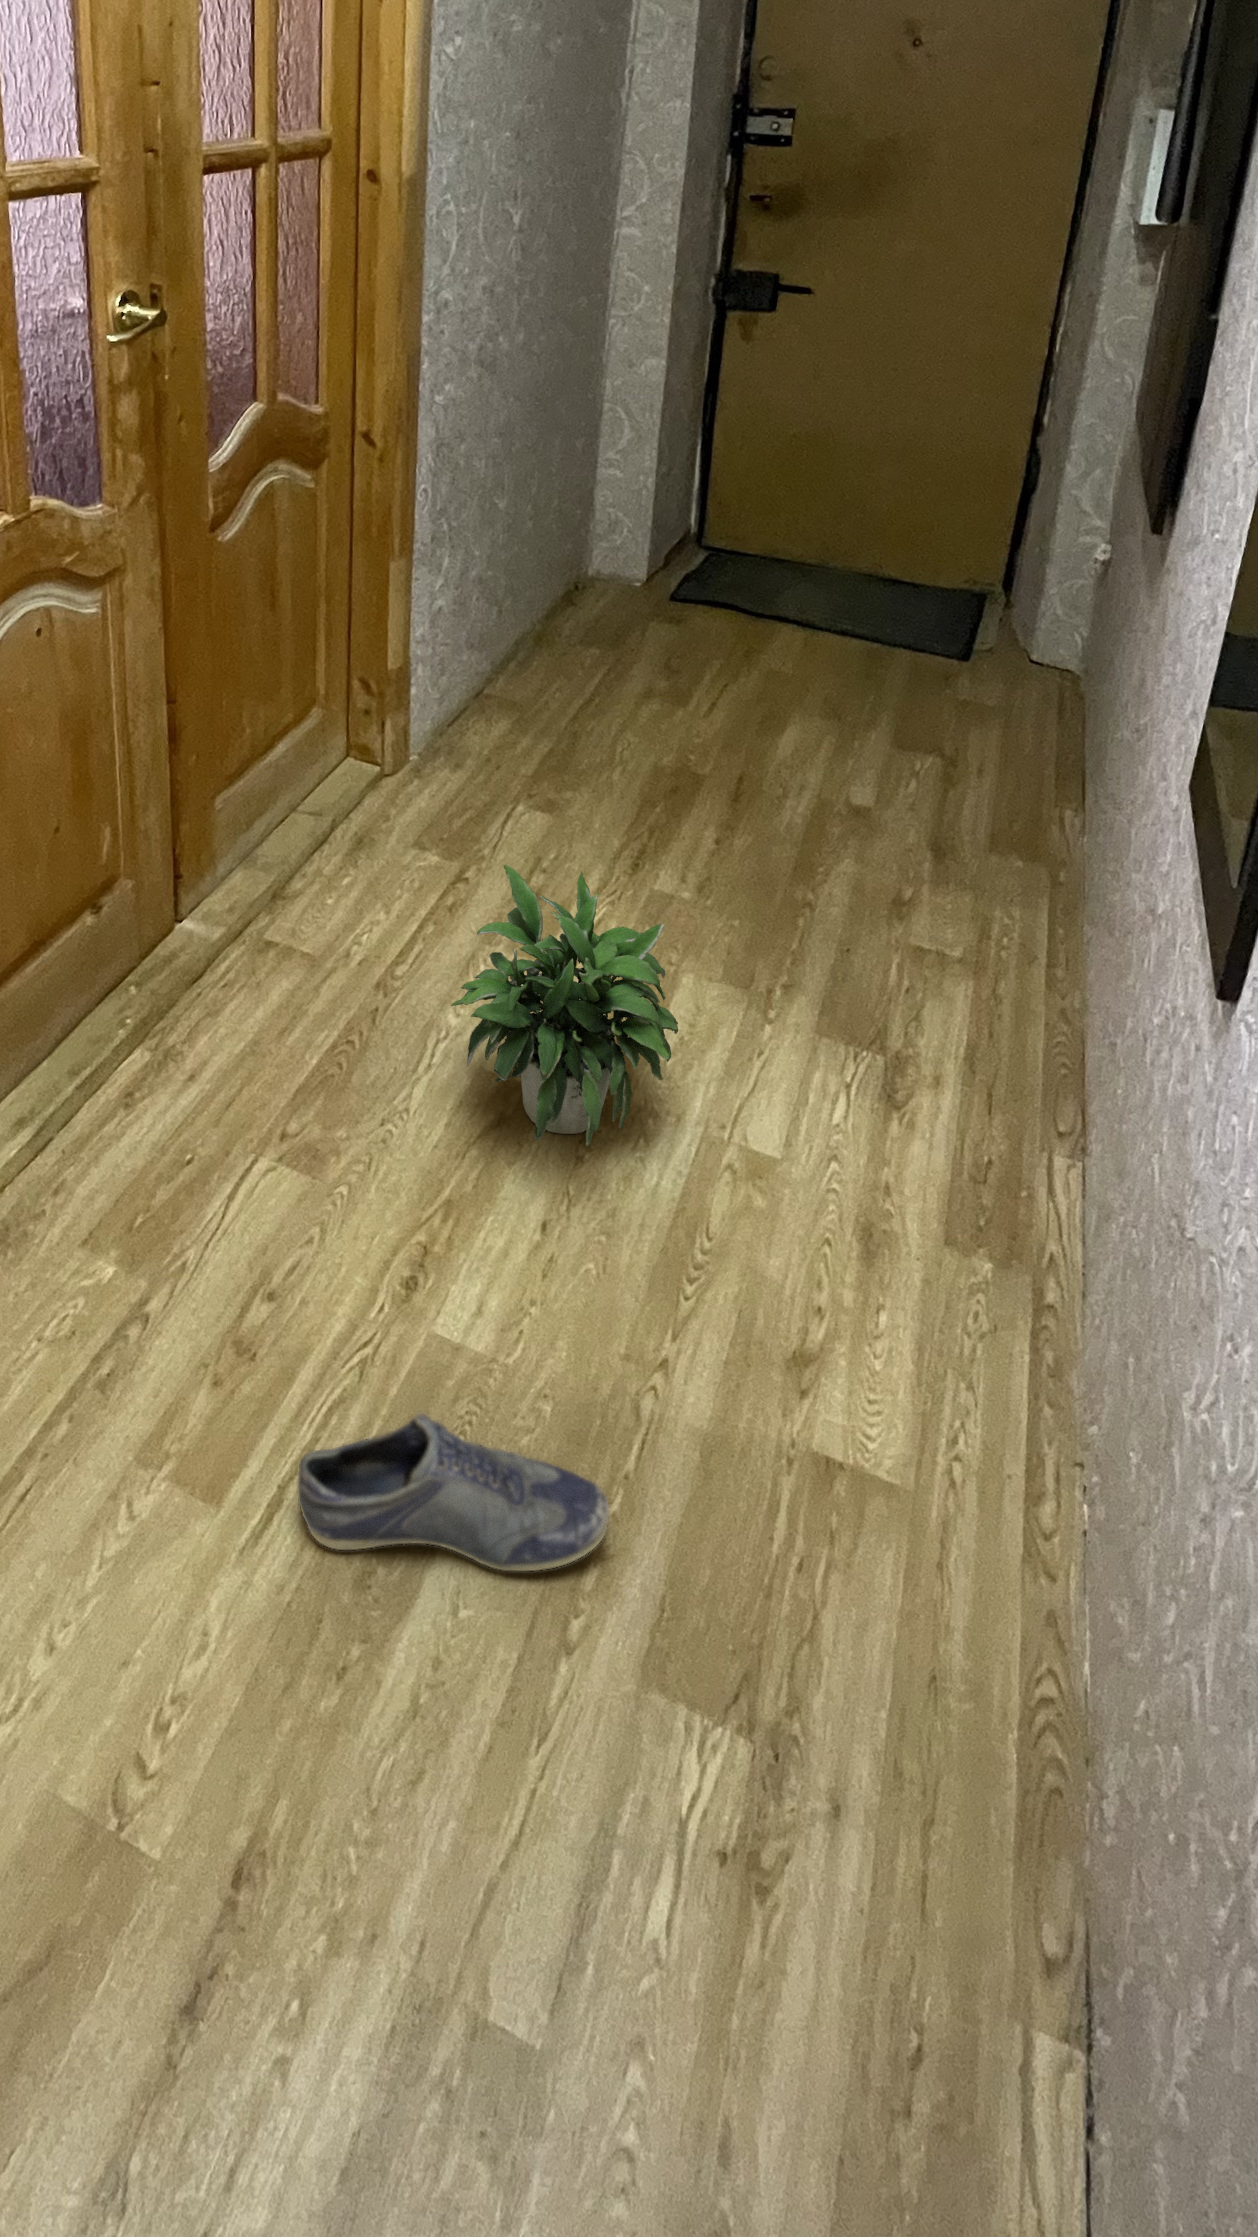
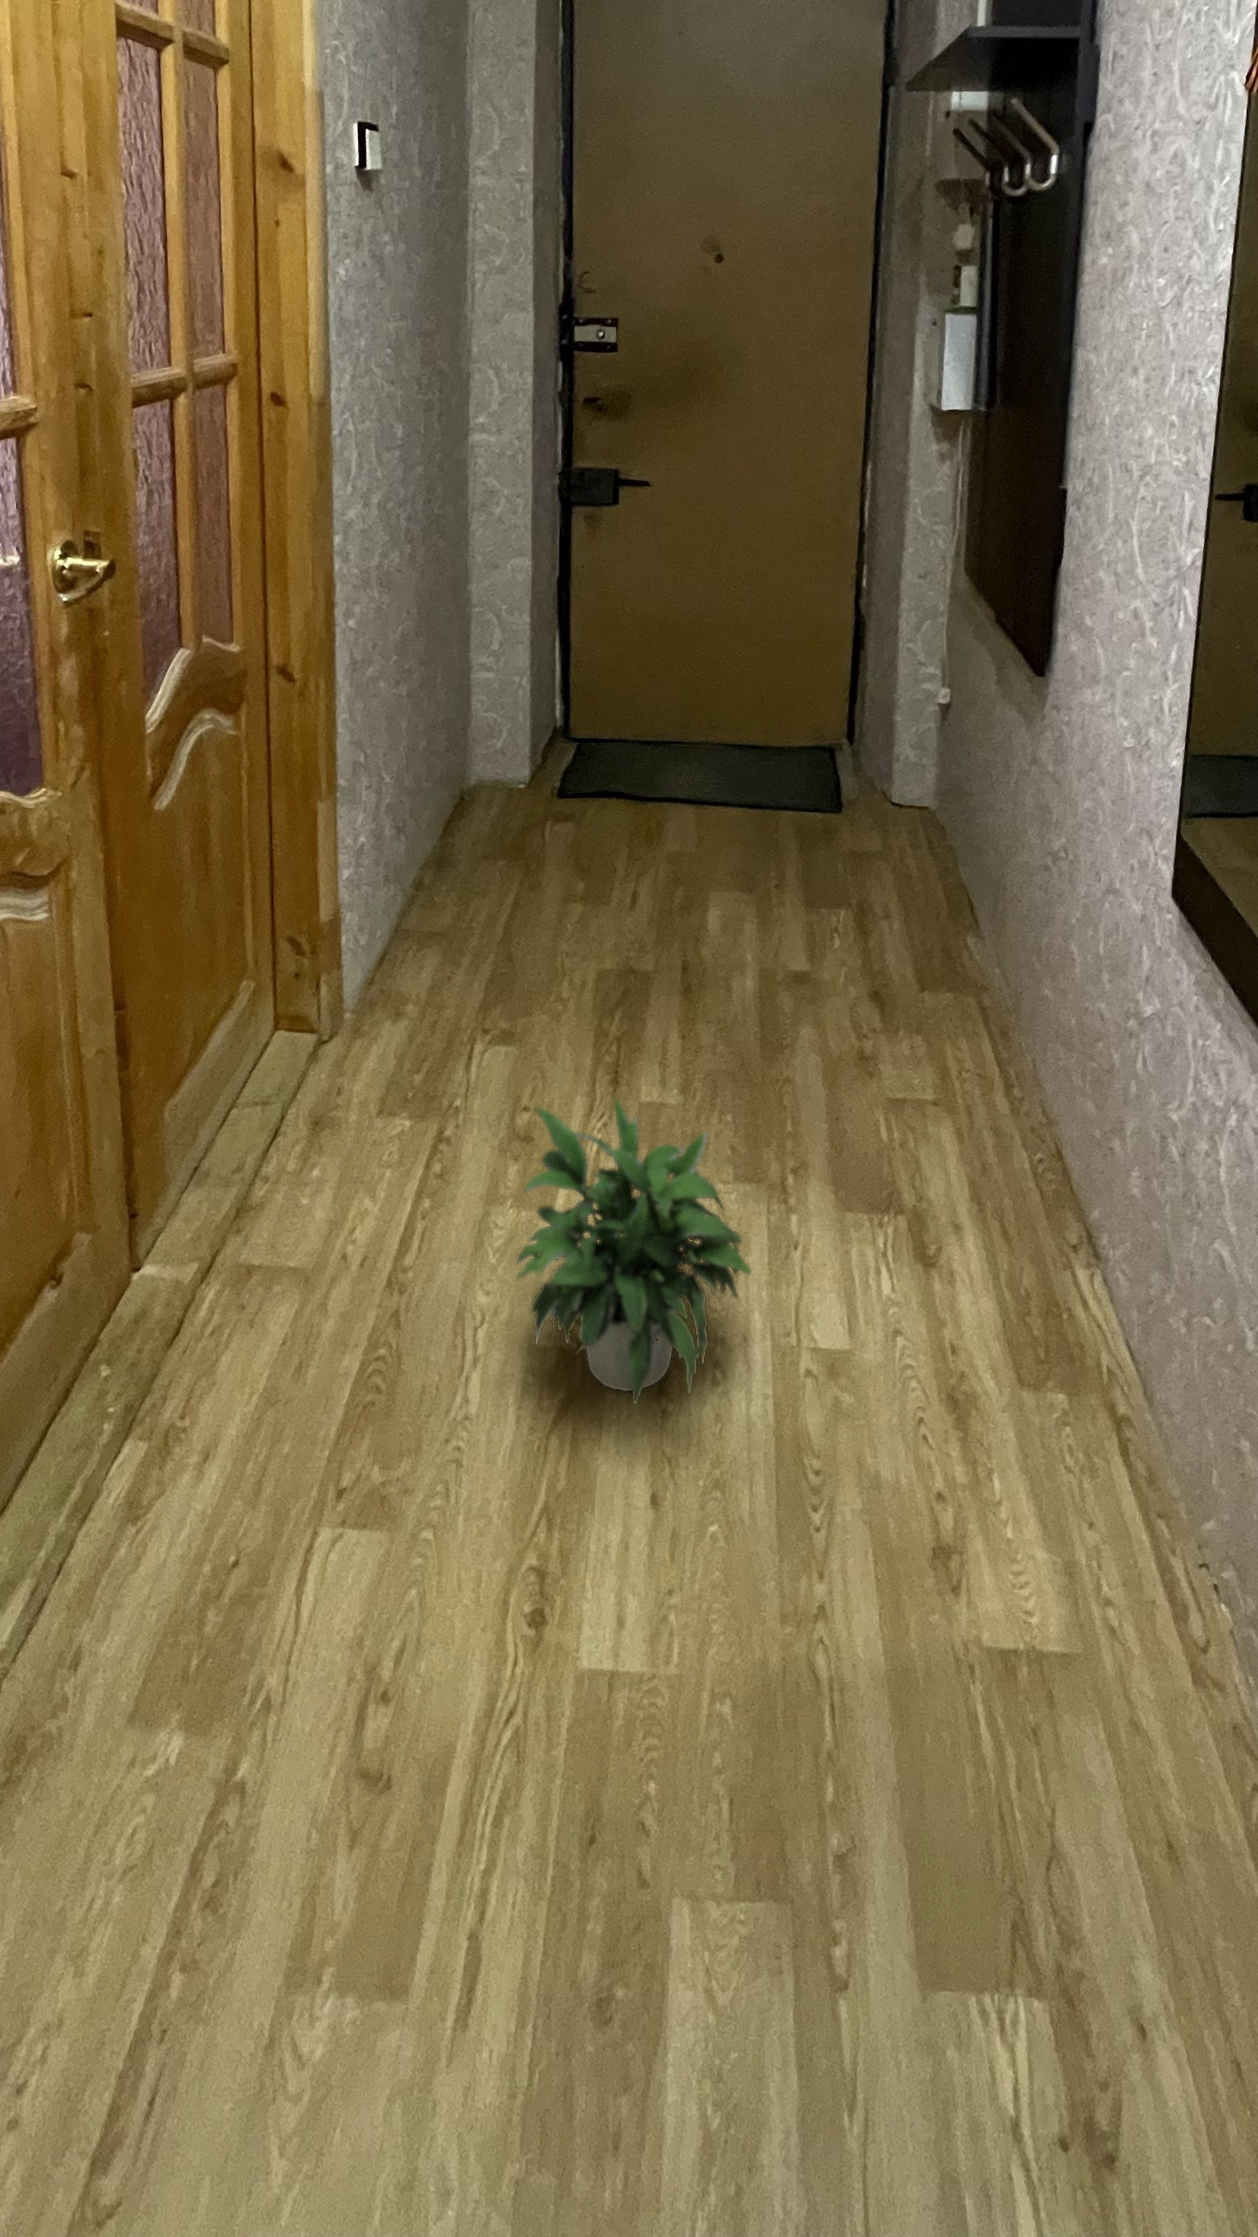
shoe: present [298,1412,609,1571] -> none [501,1772,840,1992]

